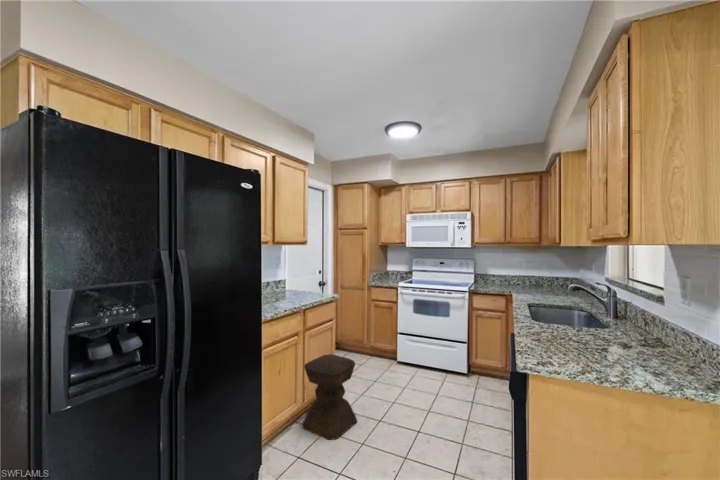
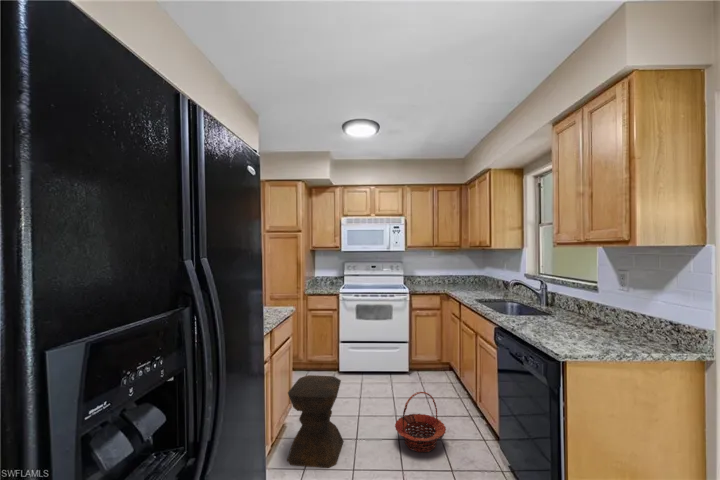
basket: none [401,391,456,456] -> present [395,392,446,452]

